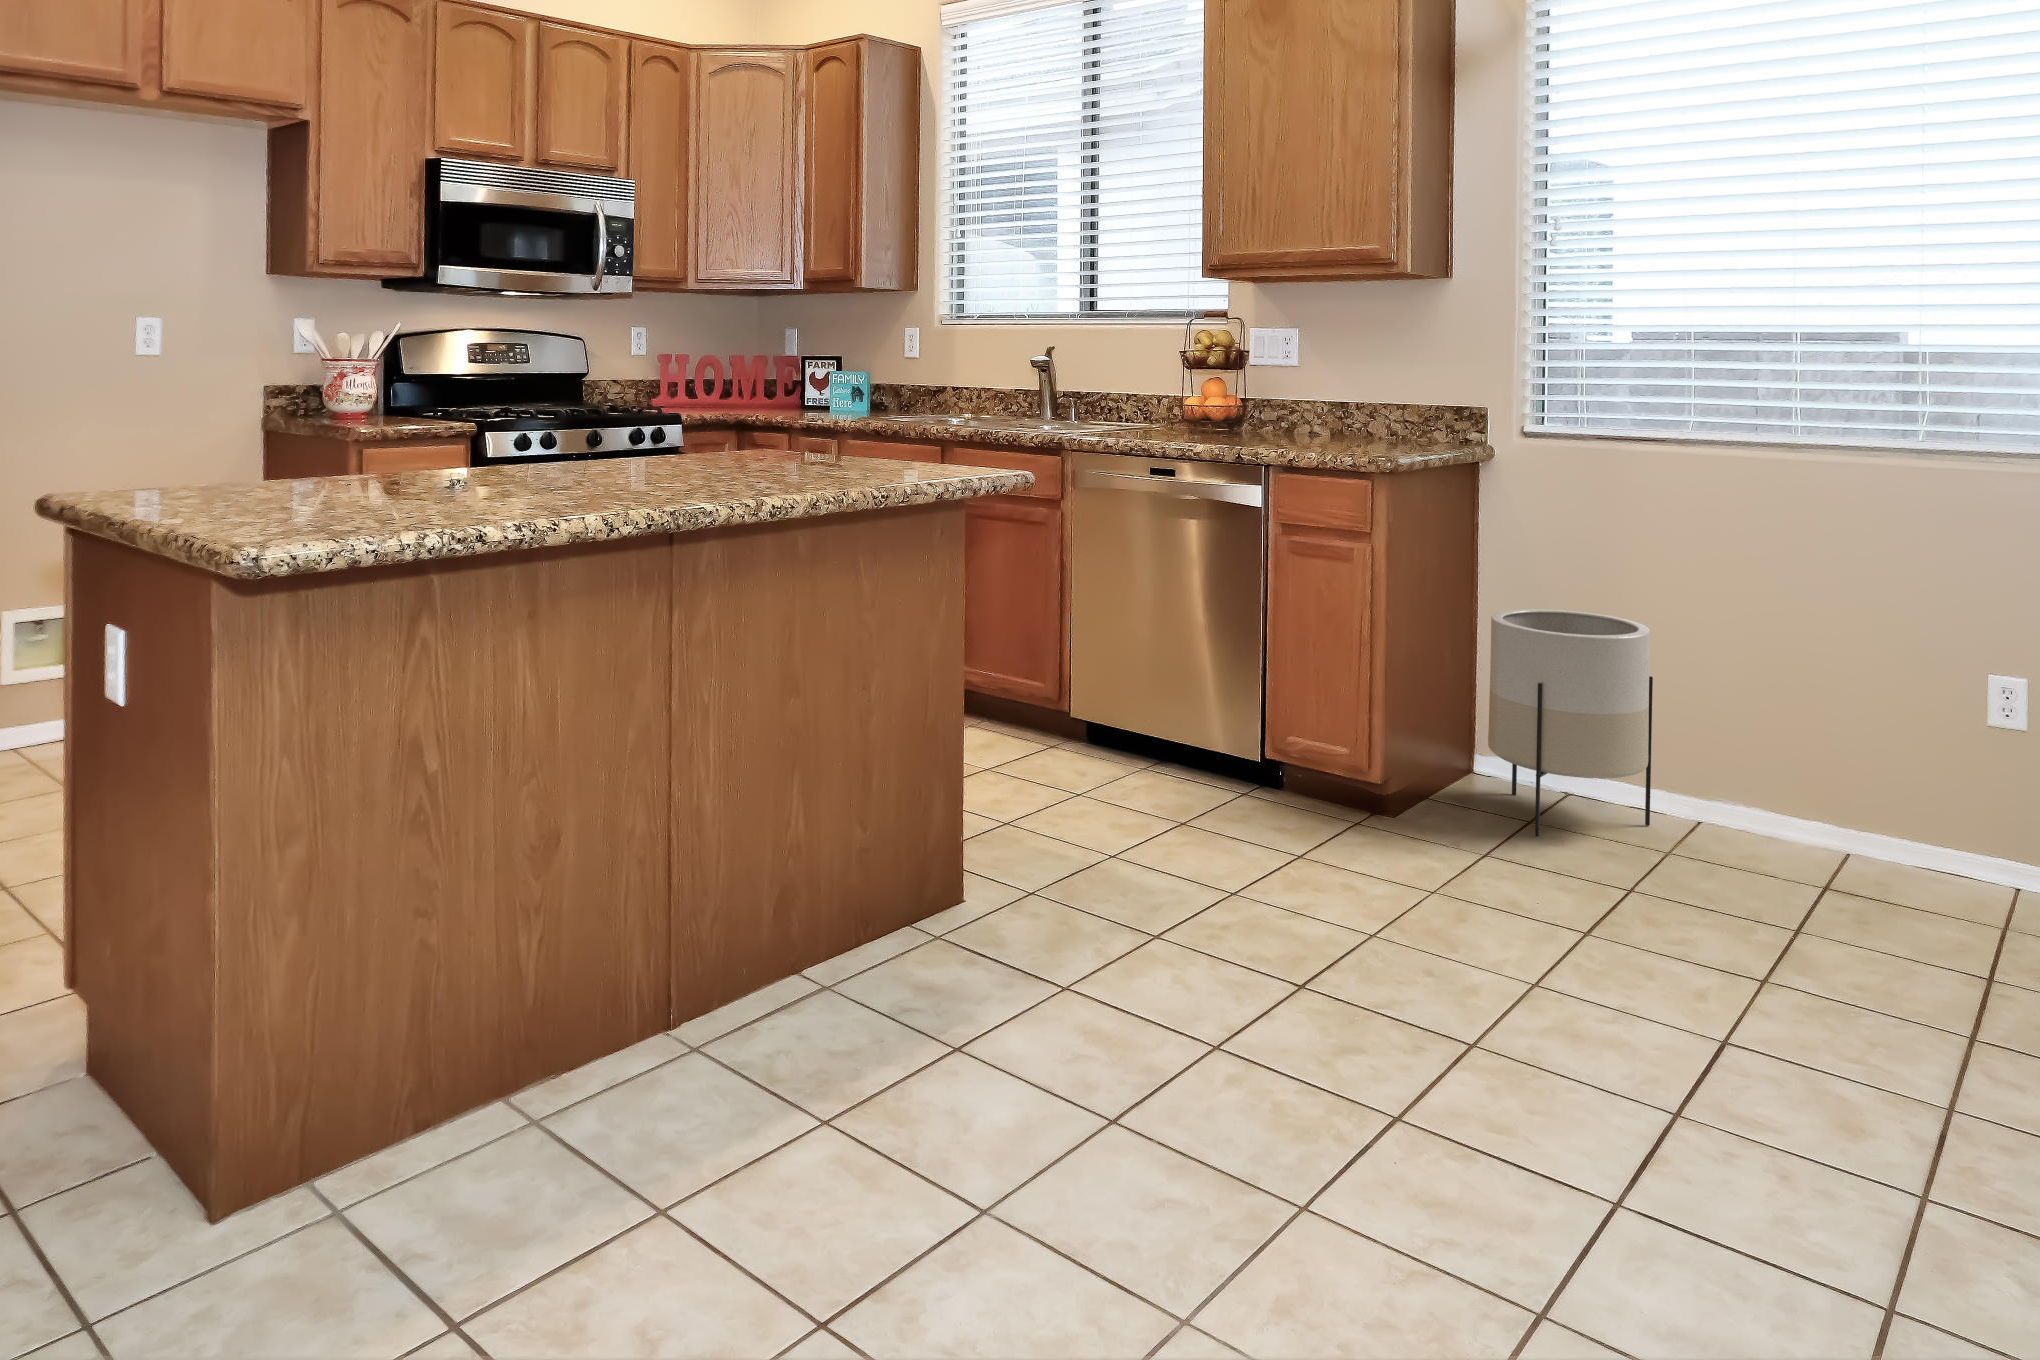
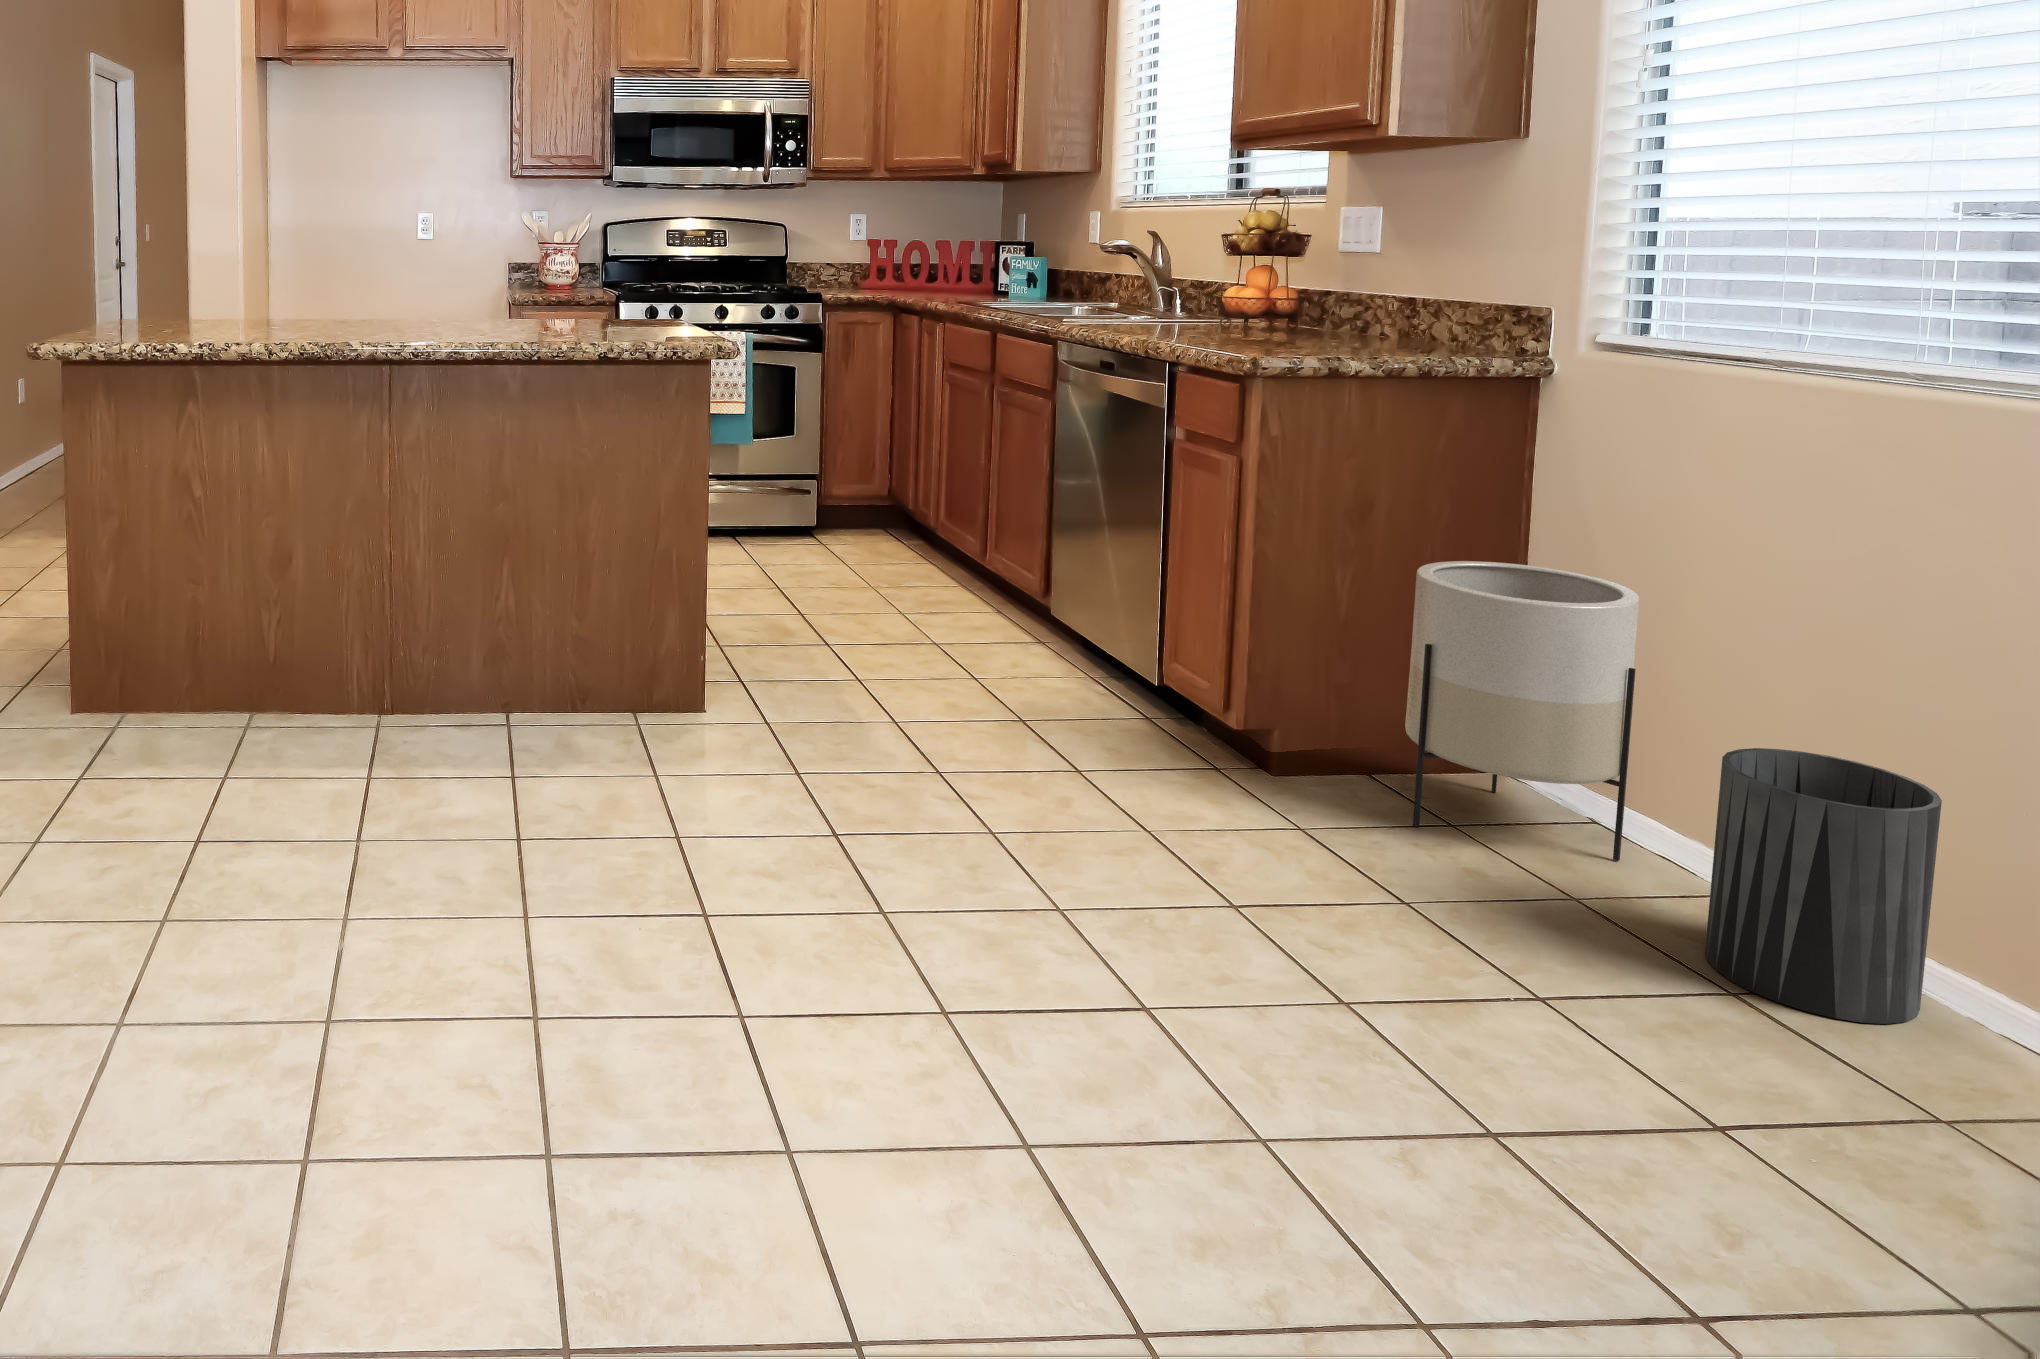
trash can: none [1780,715,1920,899] -> present [1705,748,1942,1024]

